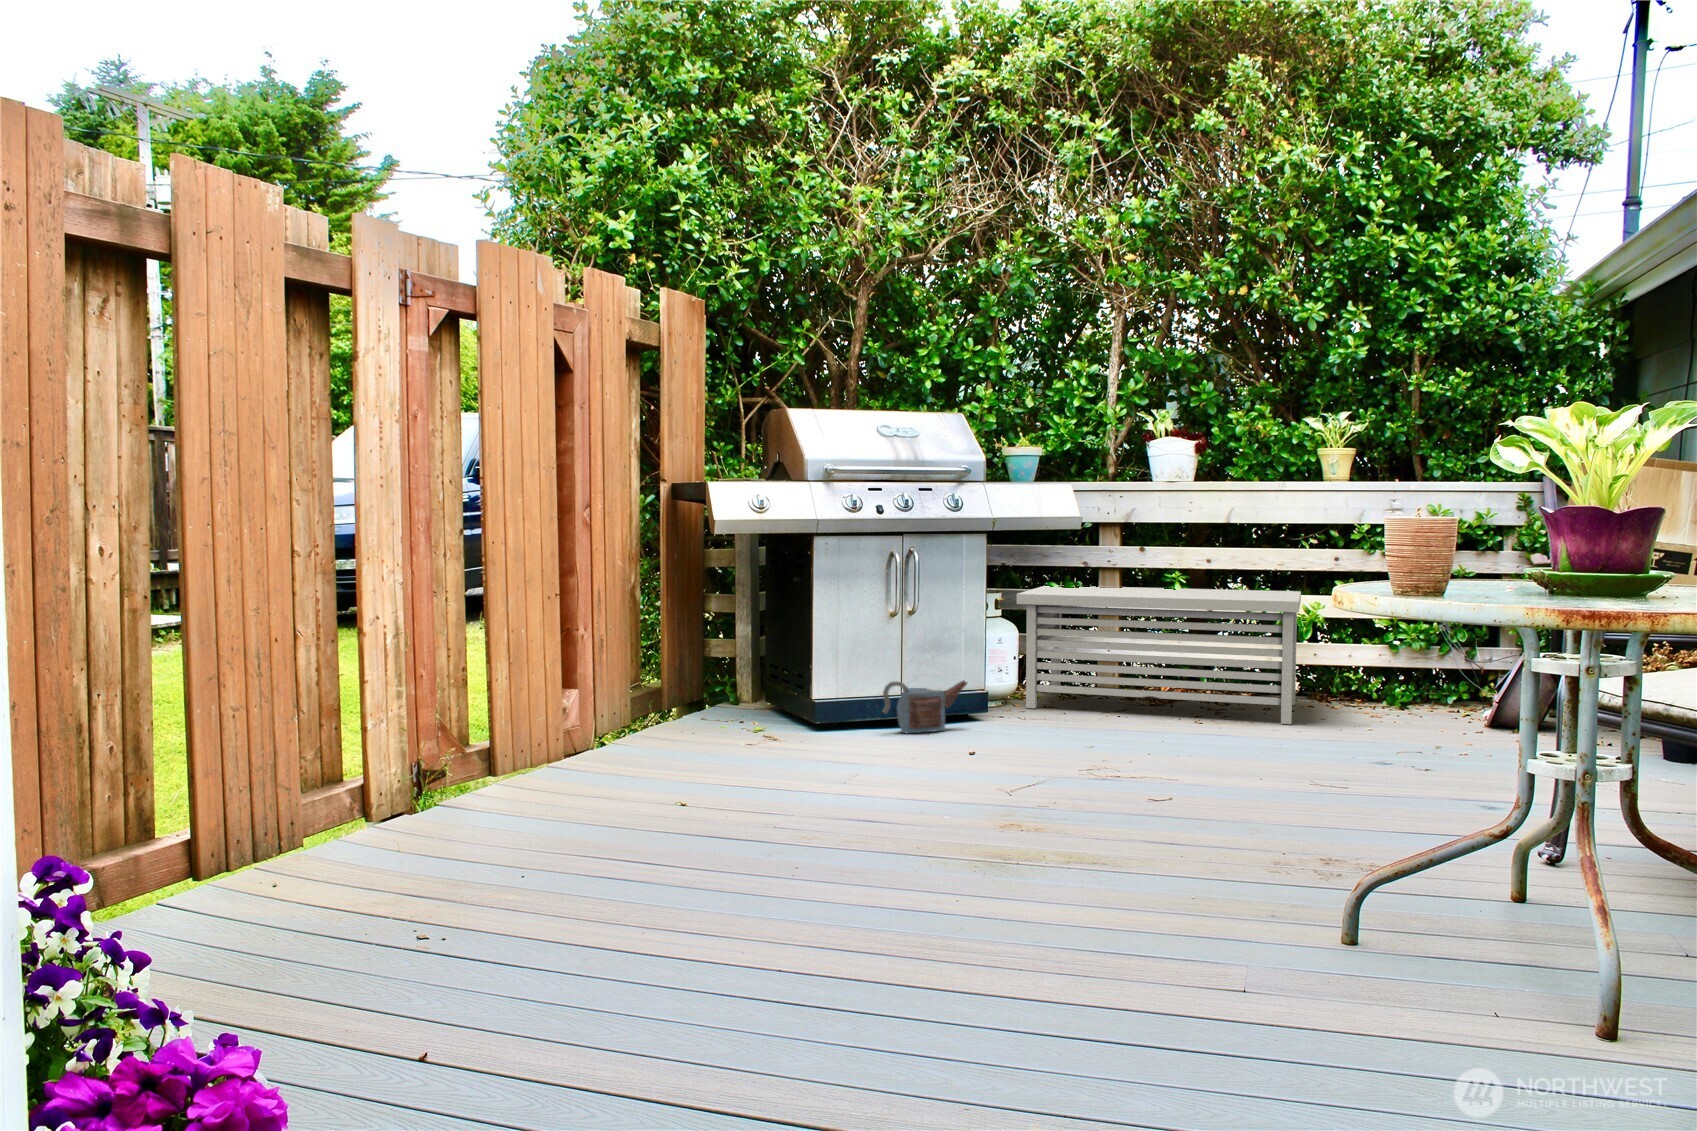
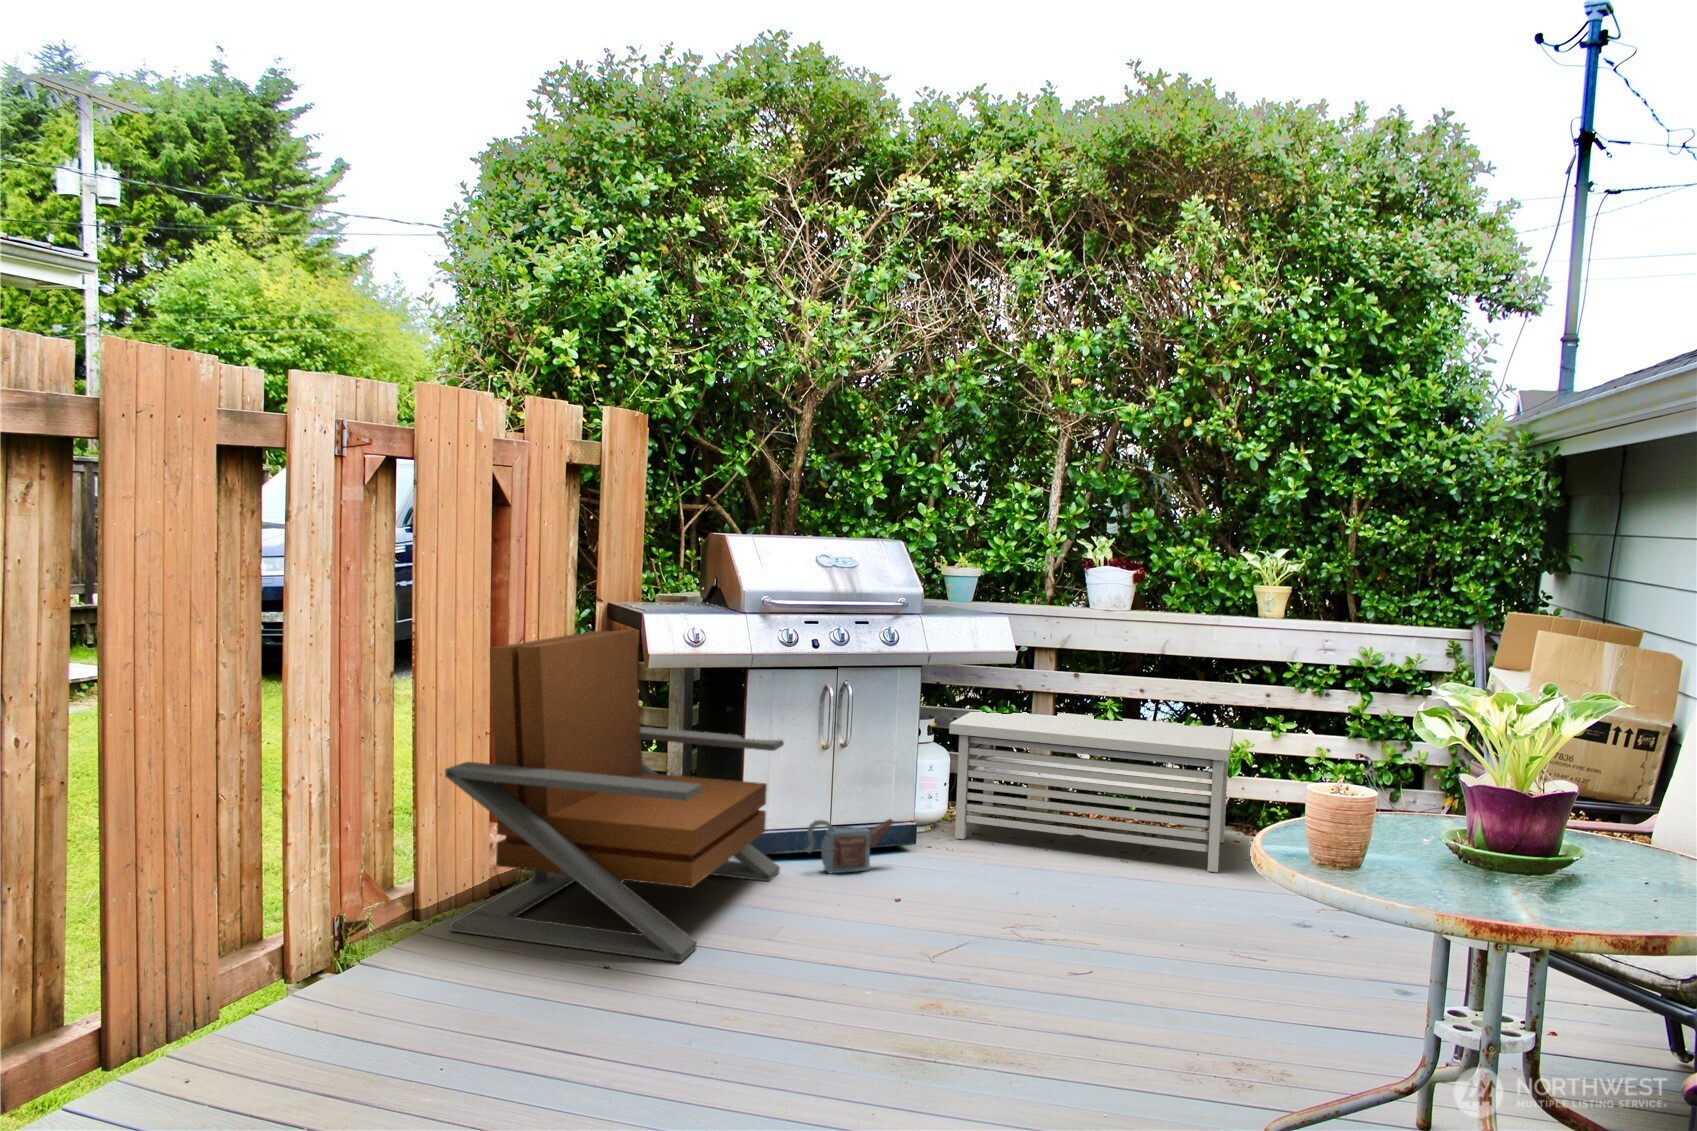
lounge chair: none [536,500,857,793] -> present [445,630,784,962]

